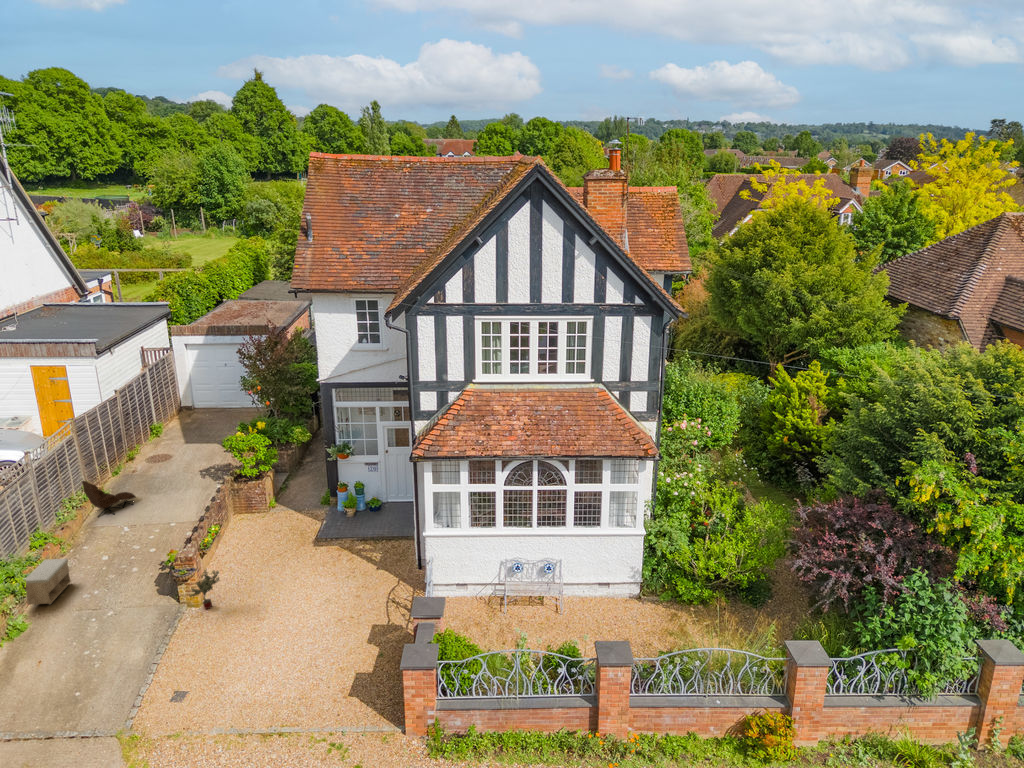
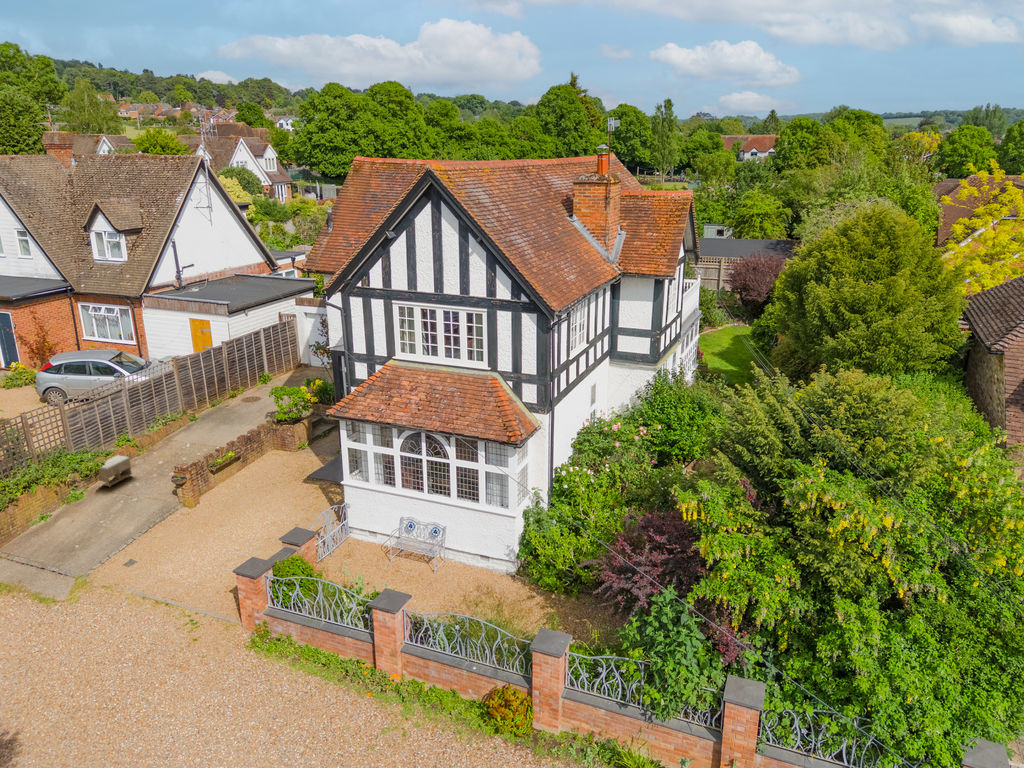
lounge chair: present [82,481,136,517] -> none [174,406,213,435]
potted tree: present [190,570,219,609] -> none [181,480,208,511]

